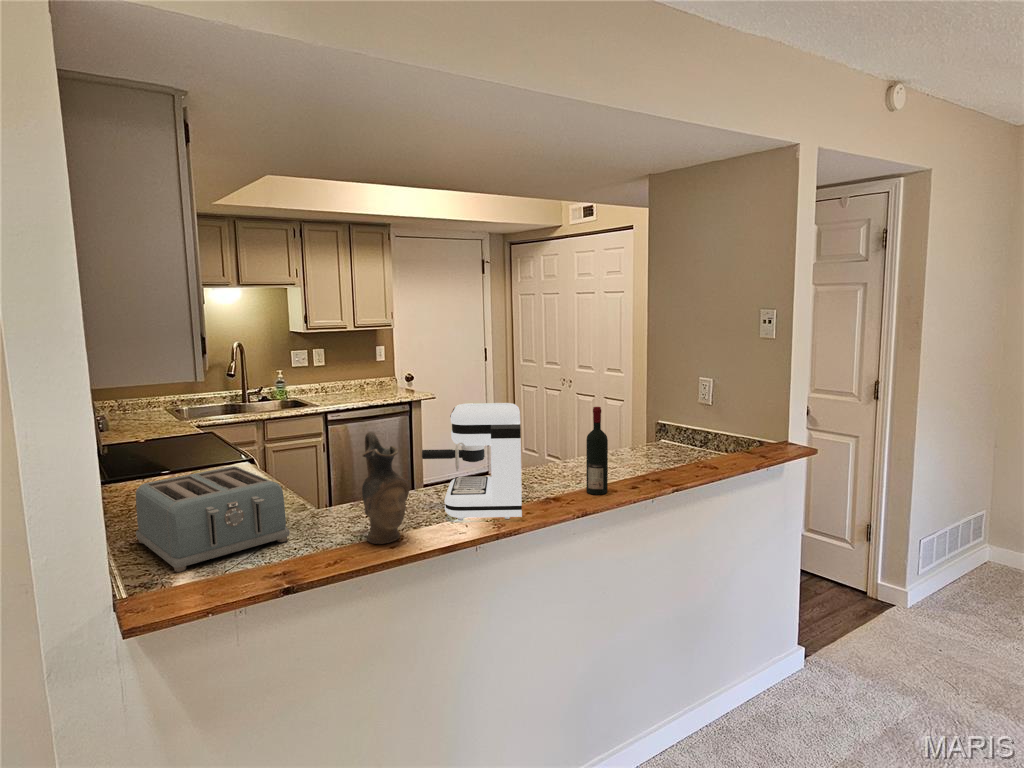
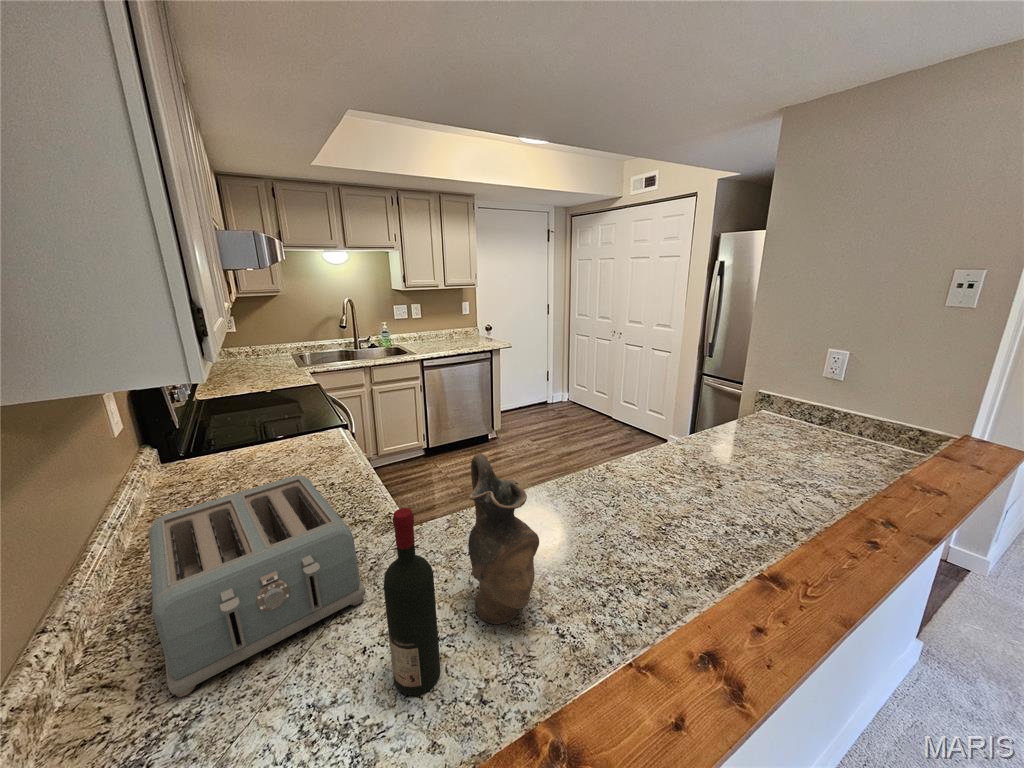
coffee maker: present [422,403,522,520] -> none [540,394,697,560]
wine bottle: present [586,407,608,495] -> present [384,508,440,695]

